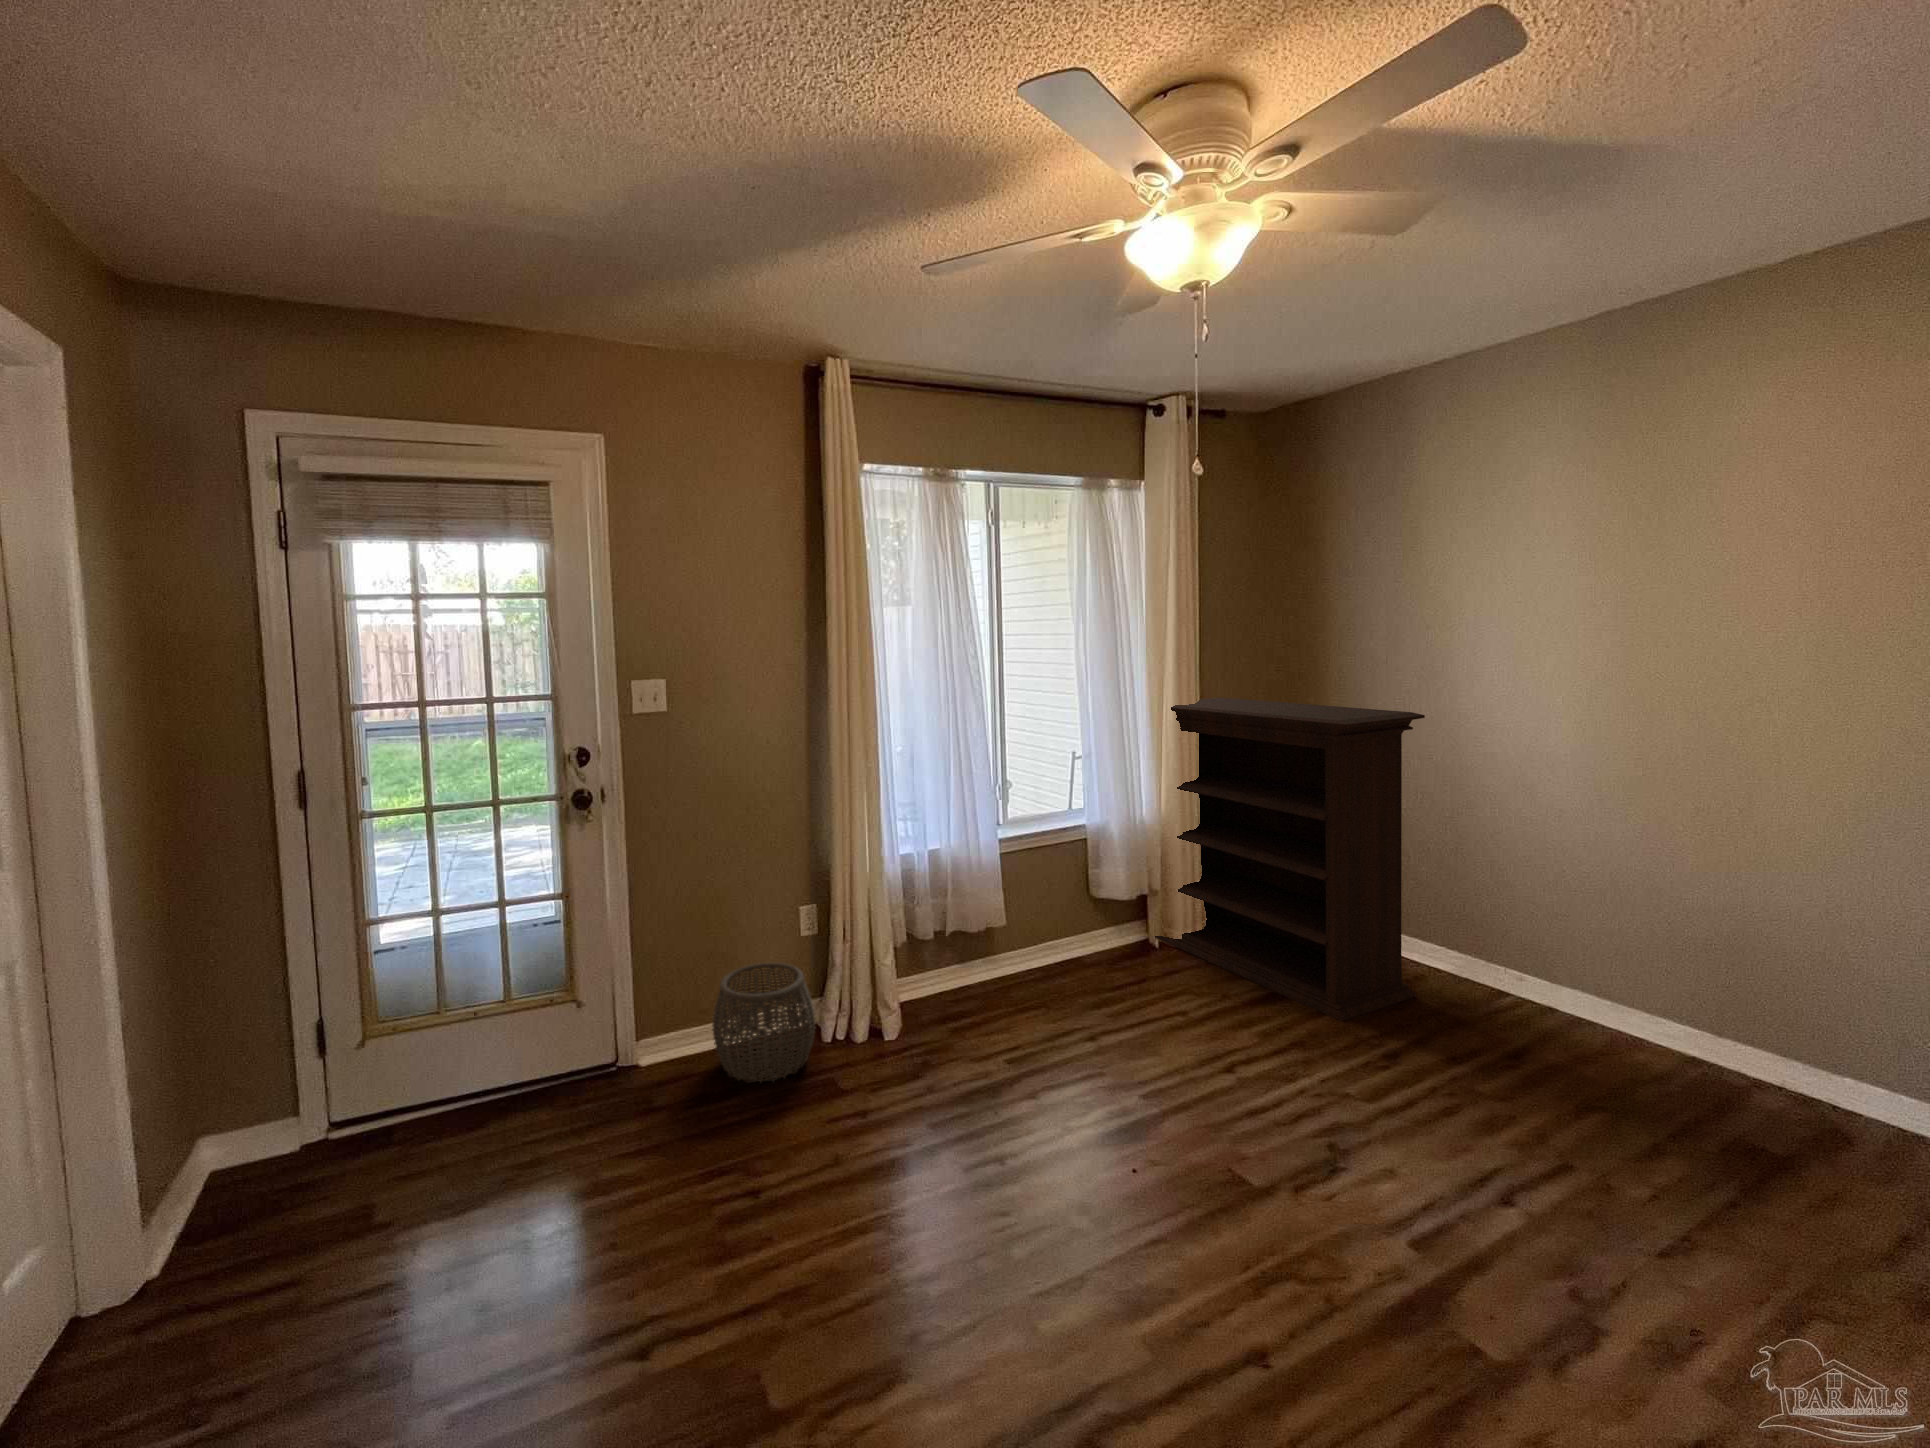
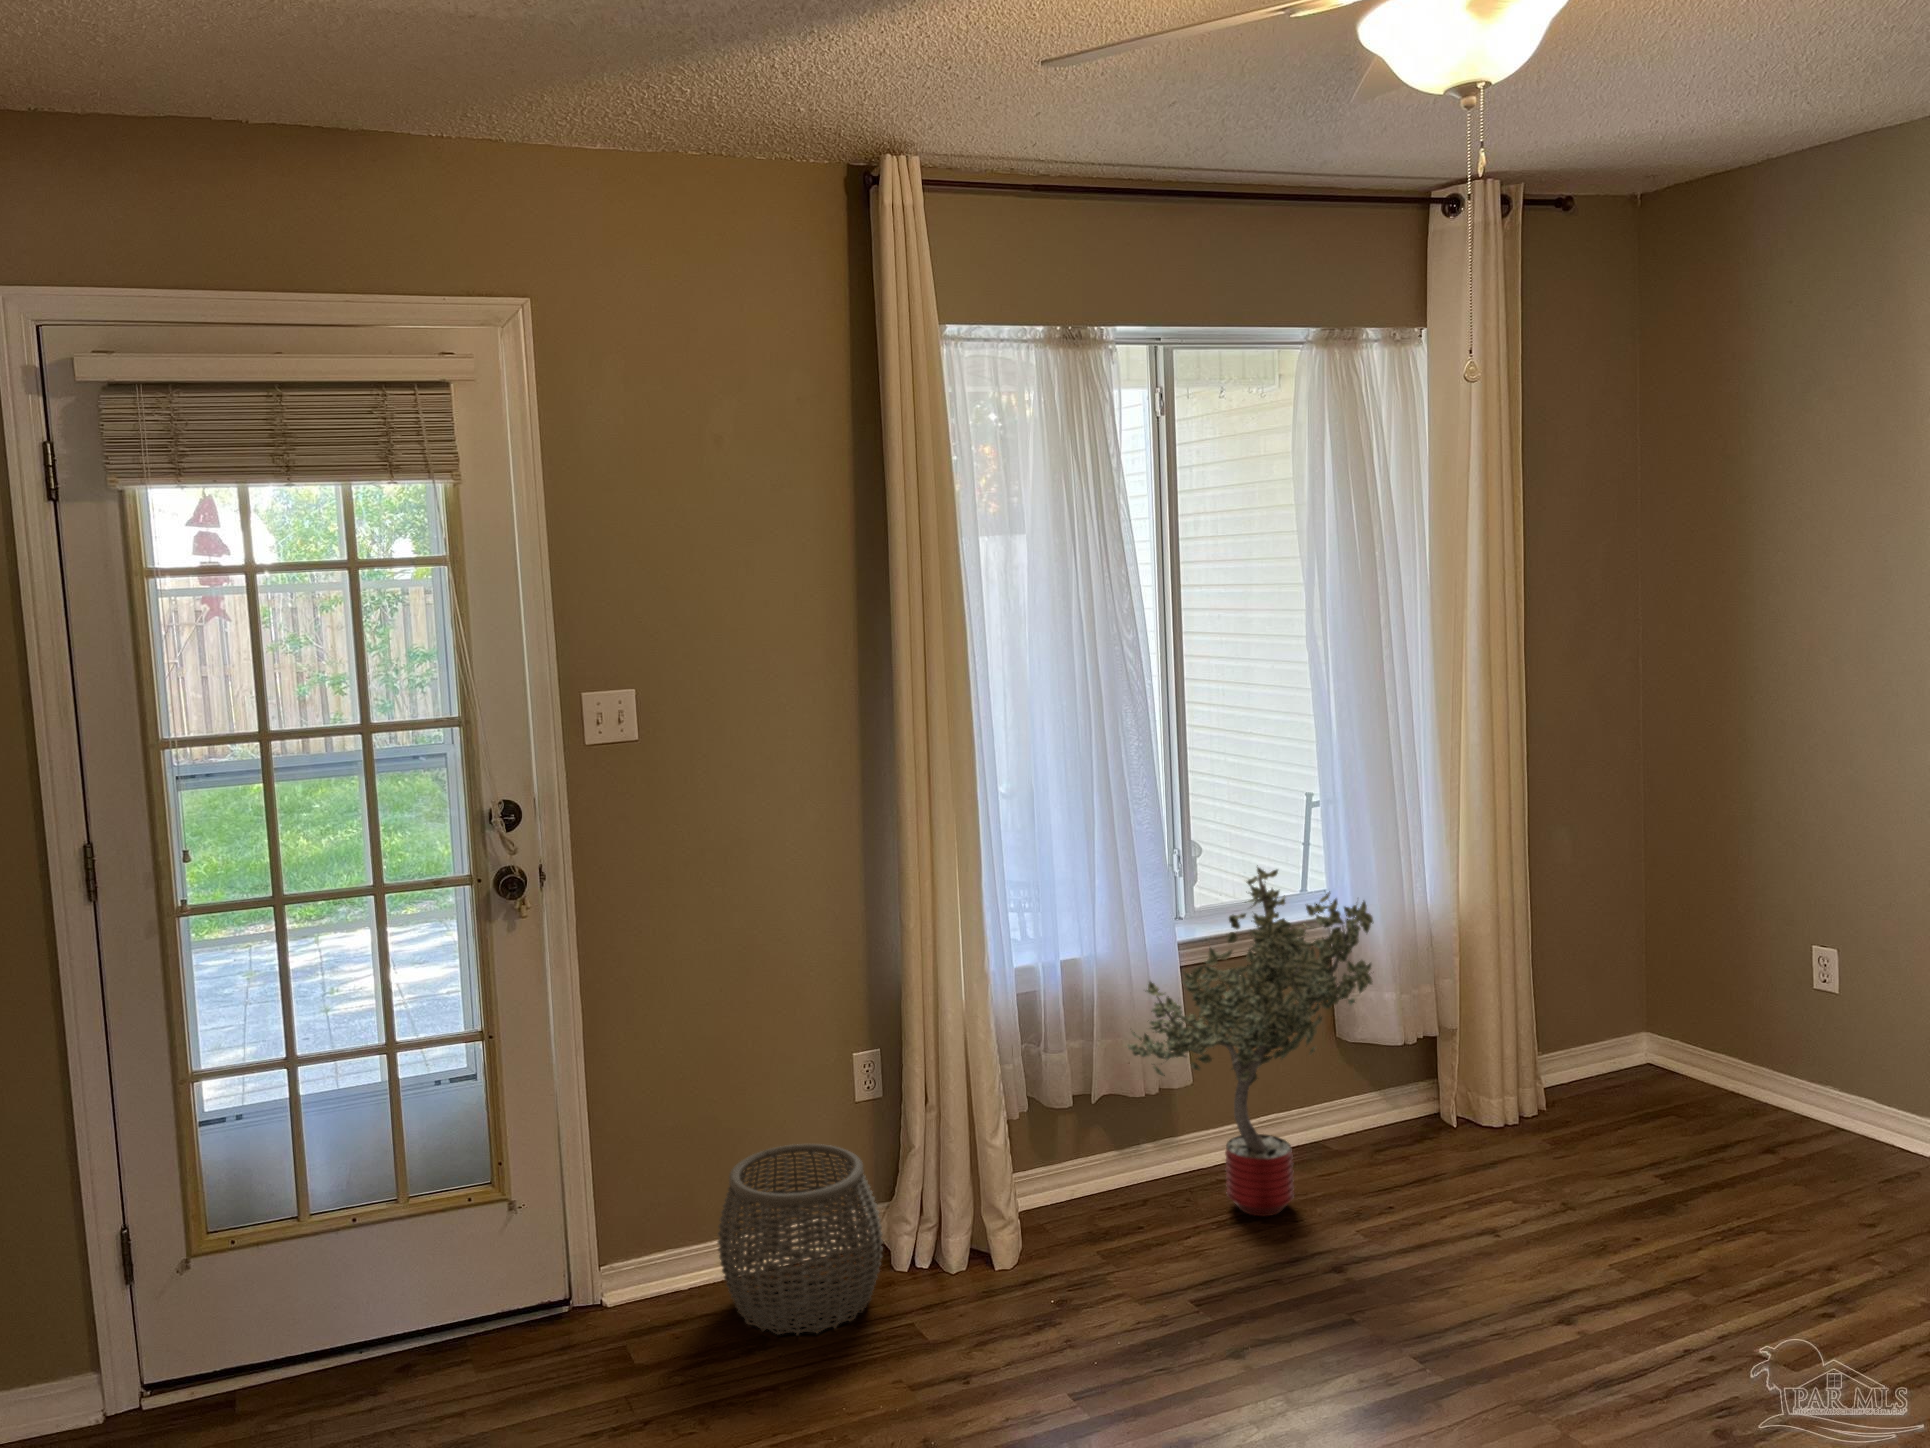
bookshelf: present [1155,698,1425,1021] -> none [1431,697,1920,1252]
potted tree: none [967,793,1113,1004] -> present [1127,865,1373,1216]

